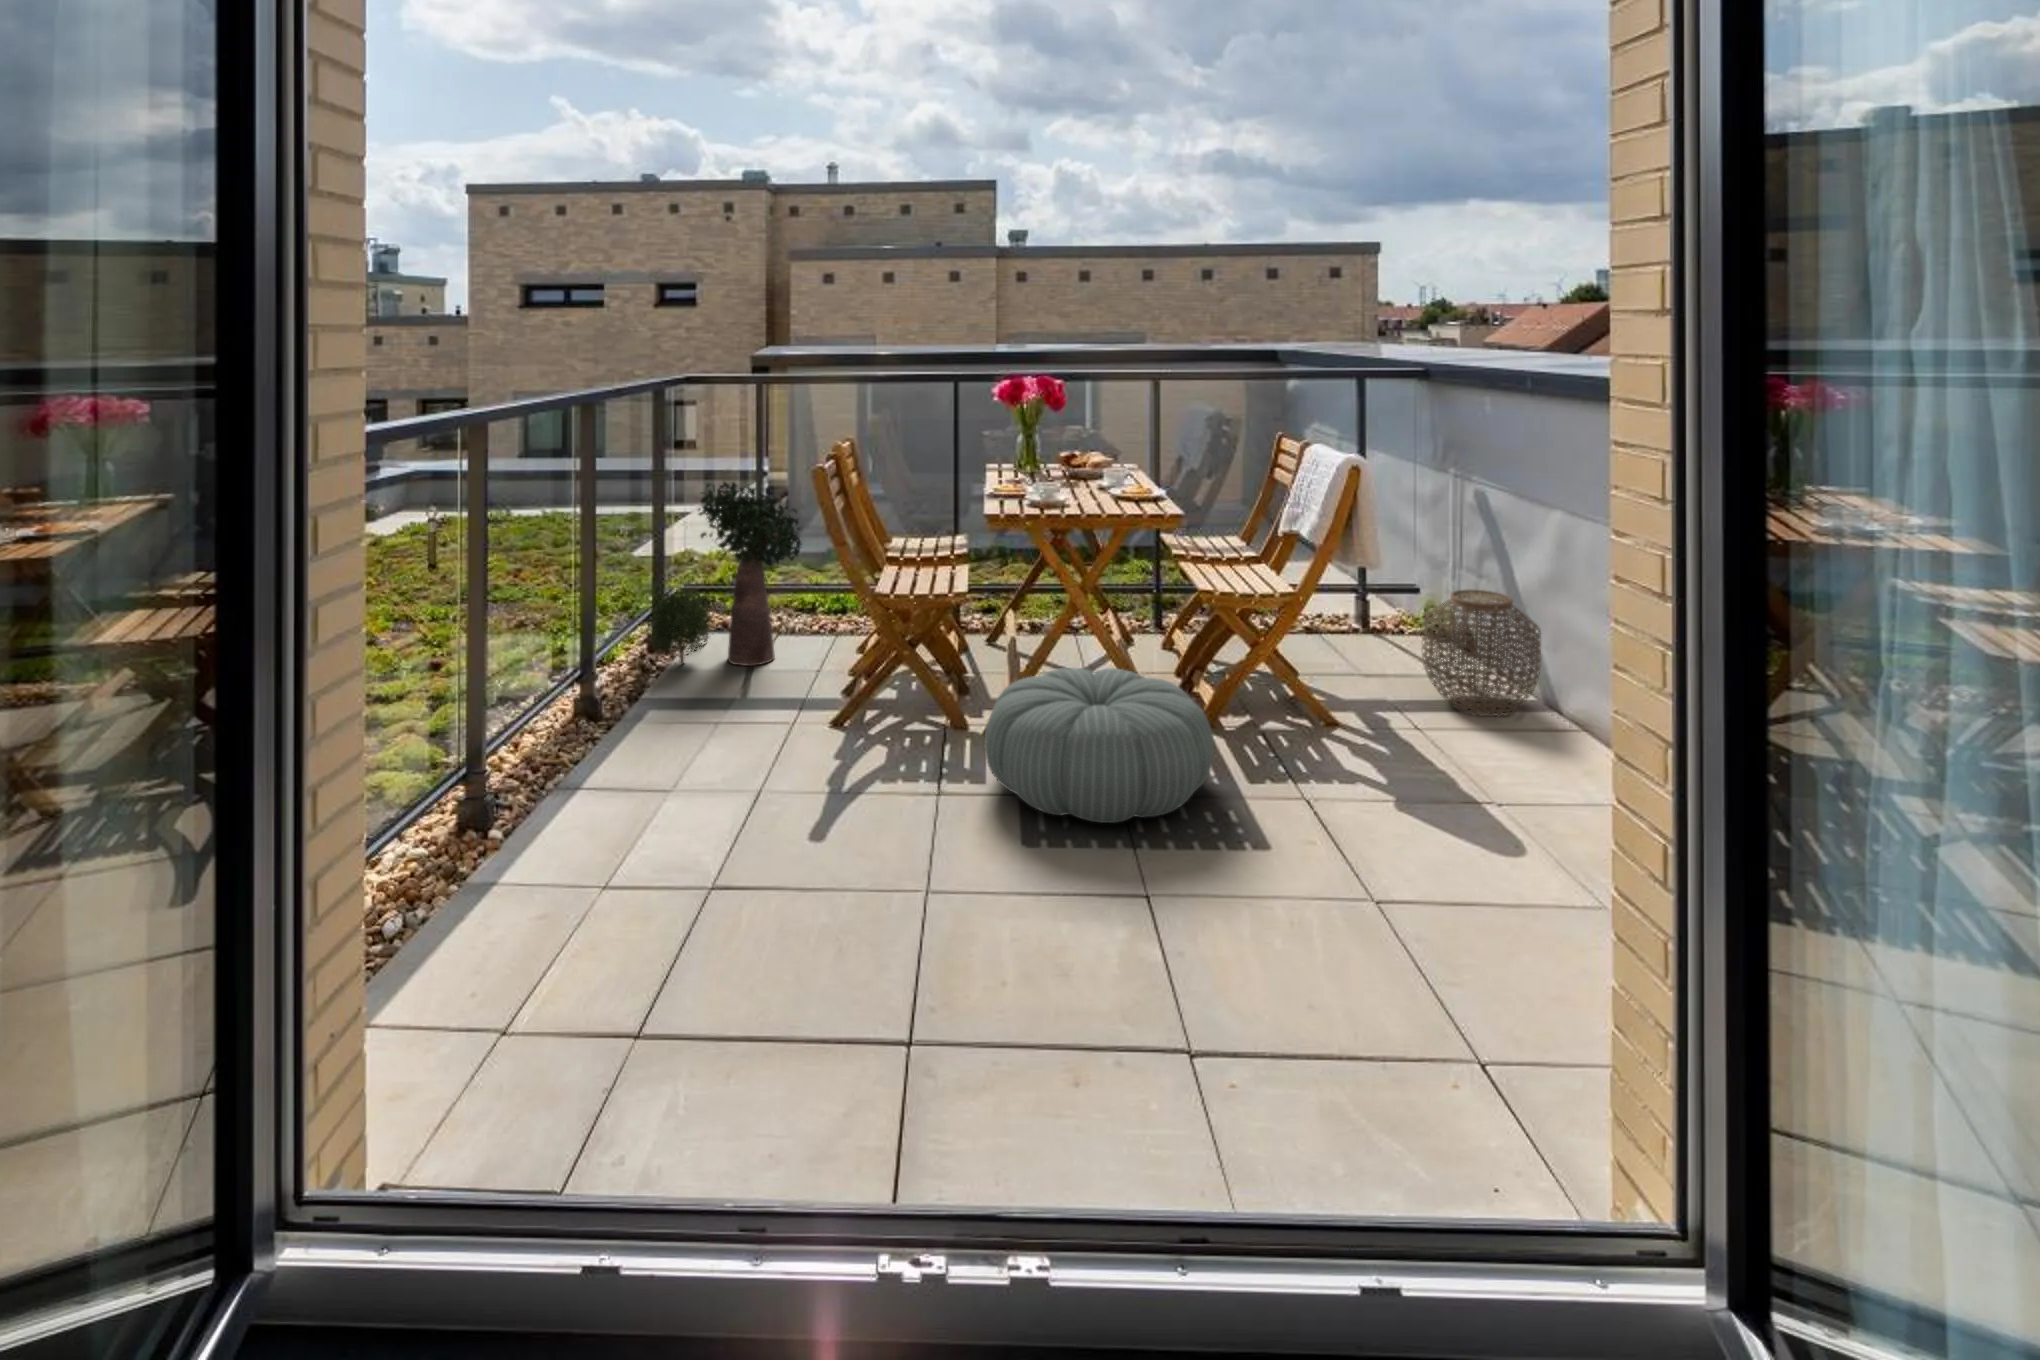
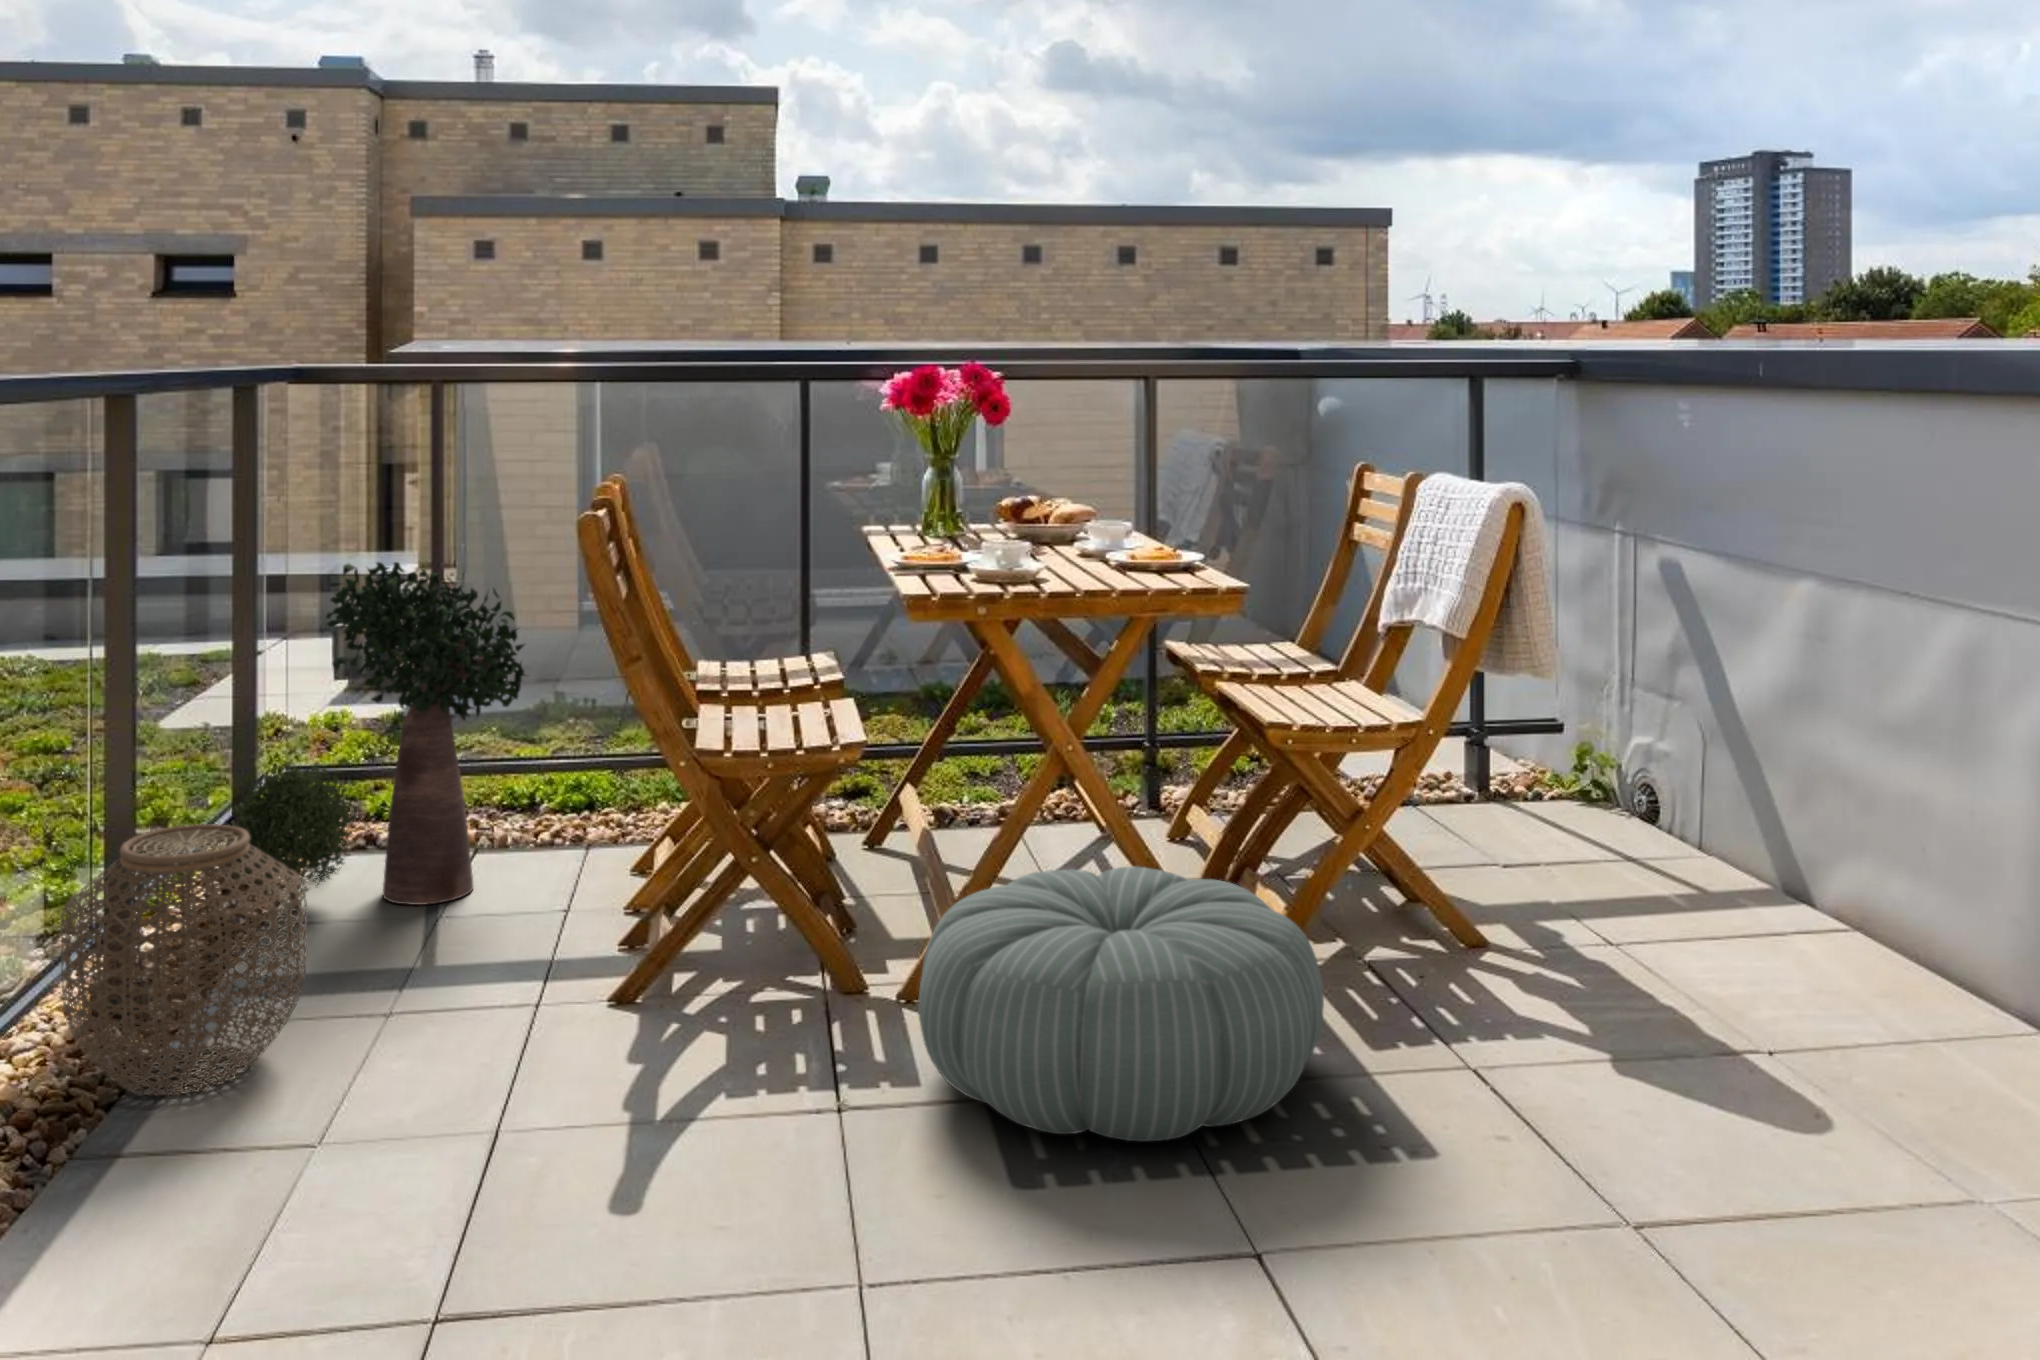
woven basket: present [1422,589,1541,717] -> present [61,824,307,1095]

